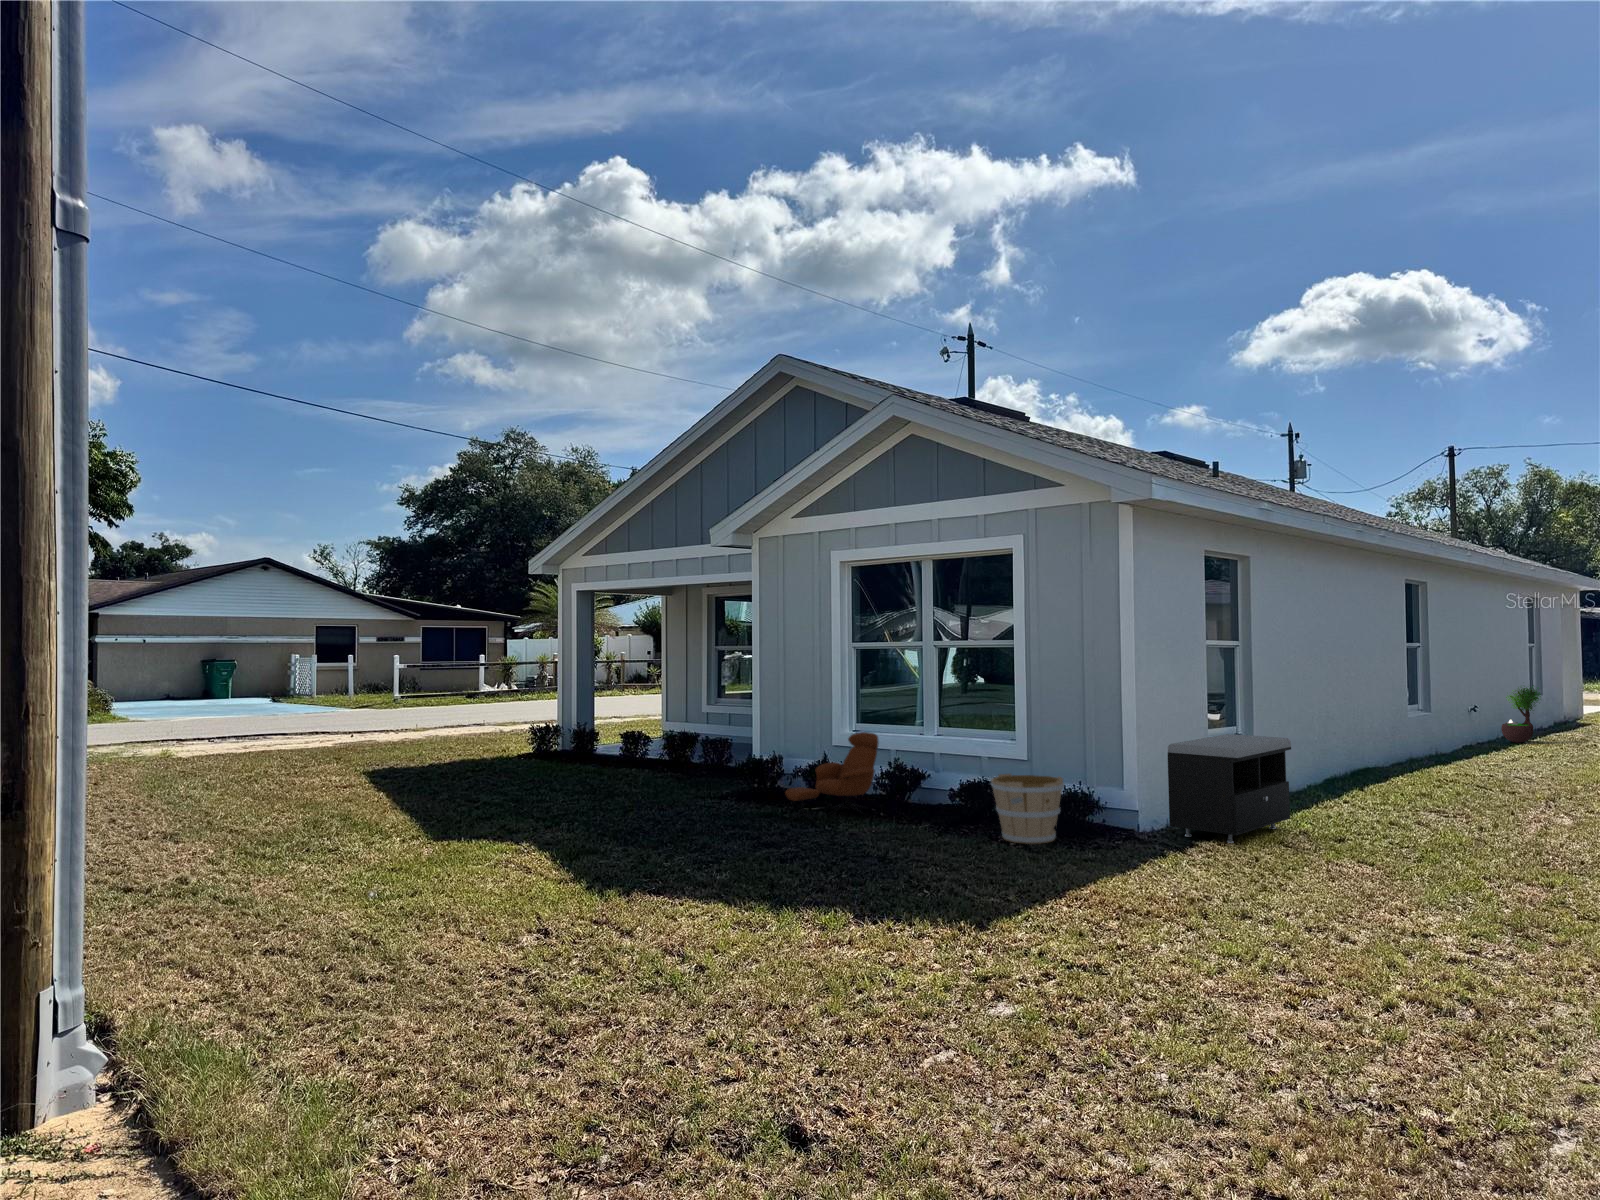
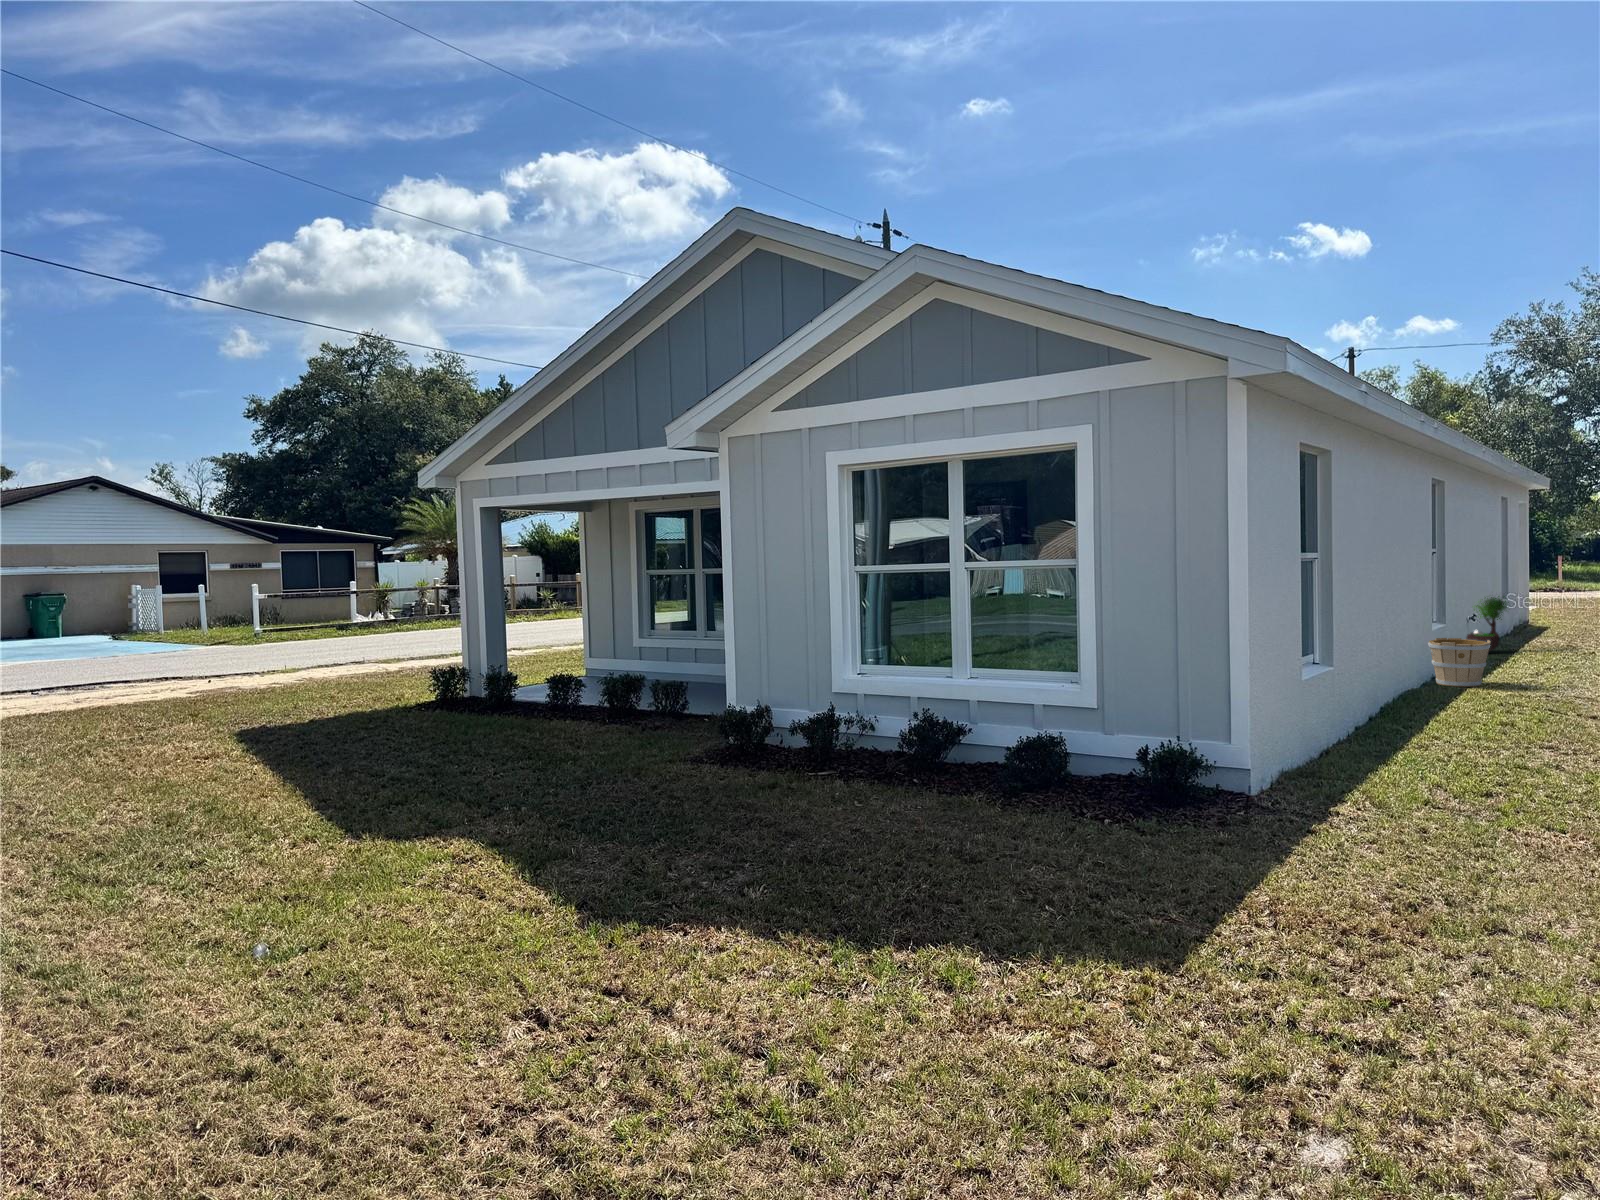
lounge chair: present [785,732,879,821] -> none [794,676,900,793]
storage bench: present [1168,734,1291,843] -> none [1275,668,1402,803]
wooden bucket: present [991,774,1064,844] -> present [1428,638,1491,687]

